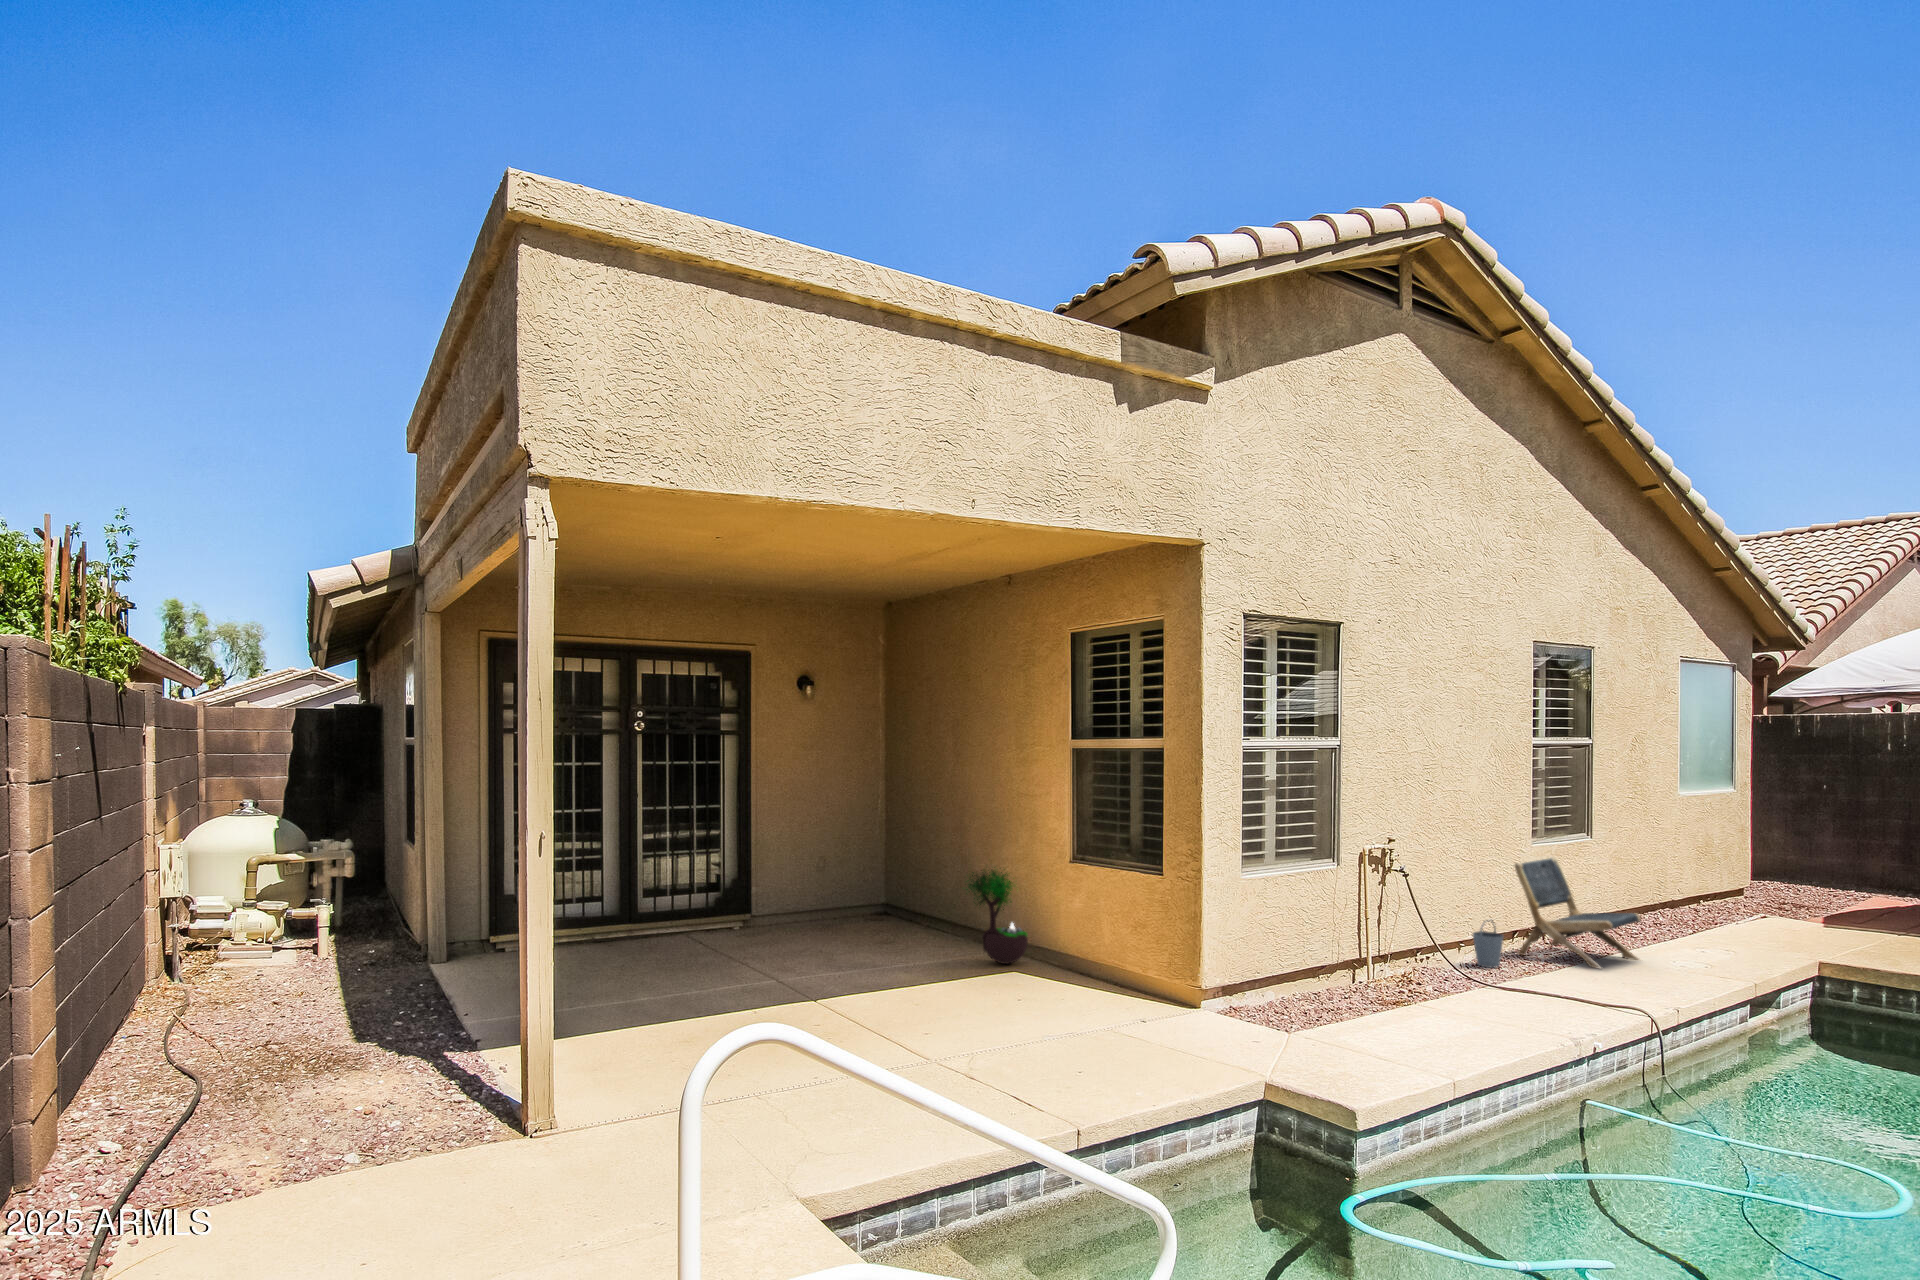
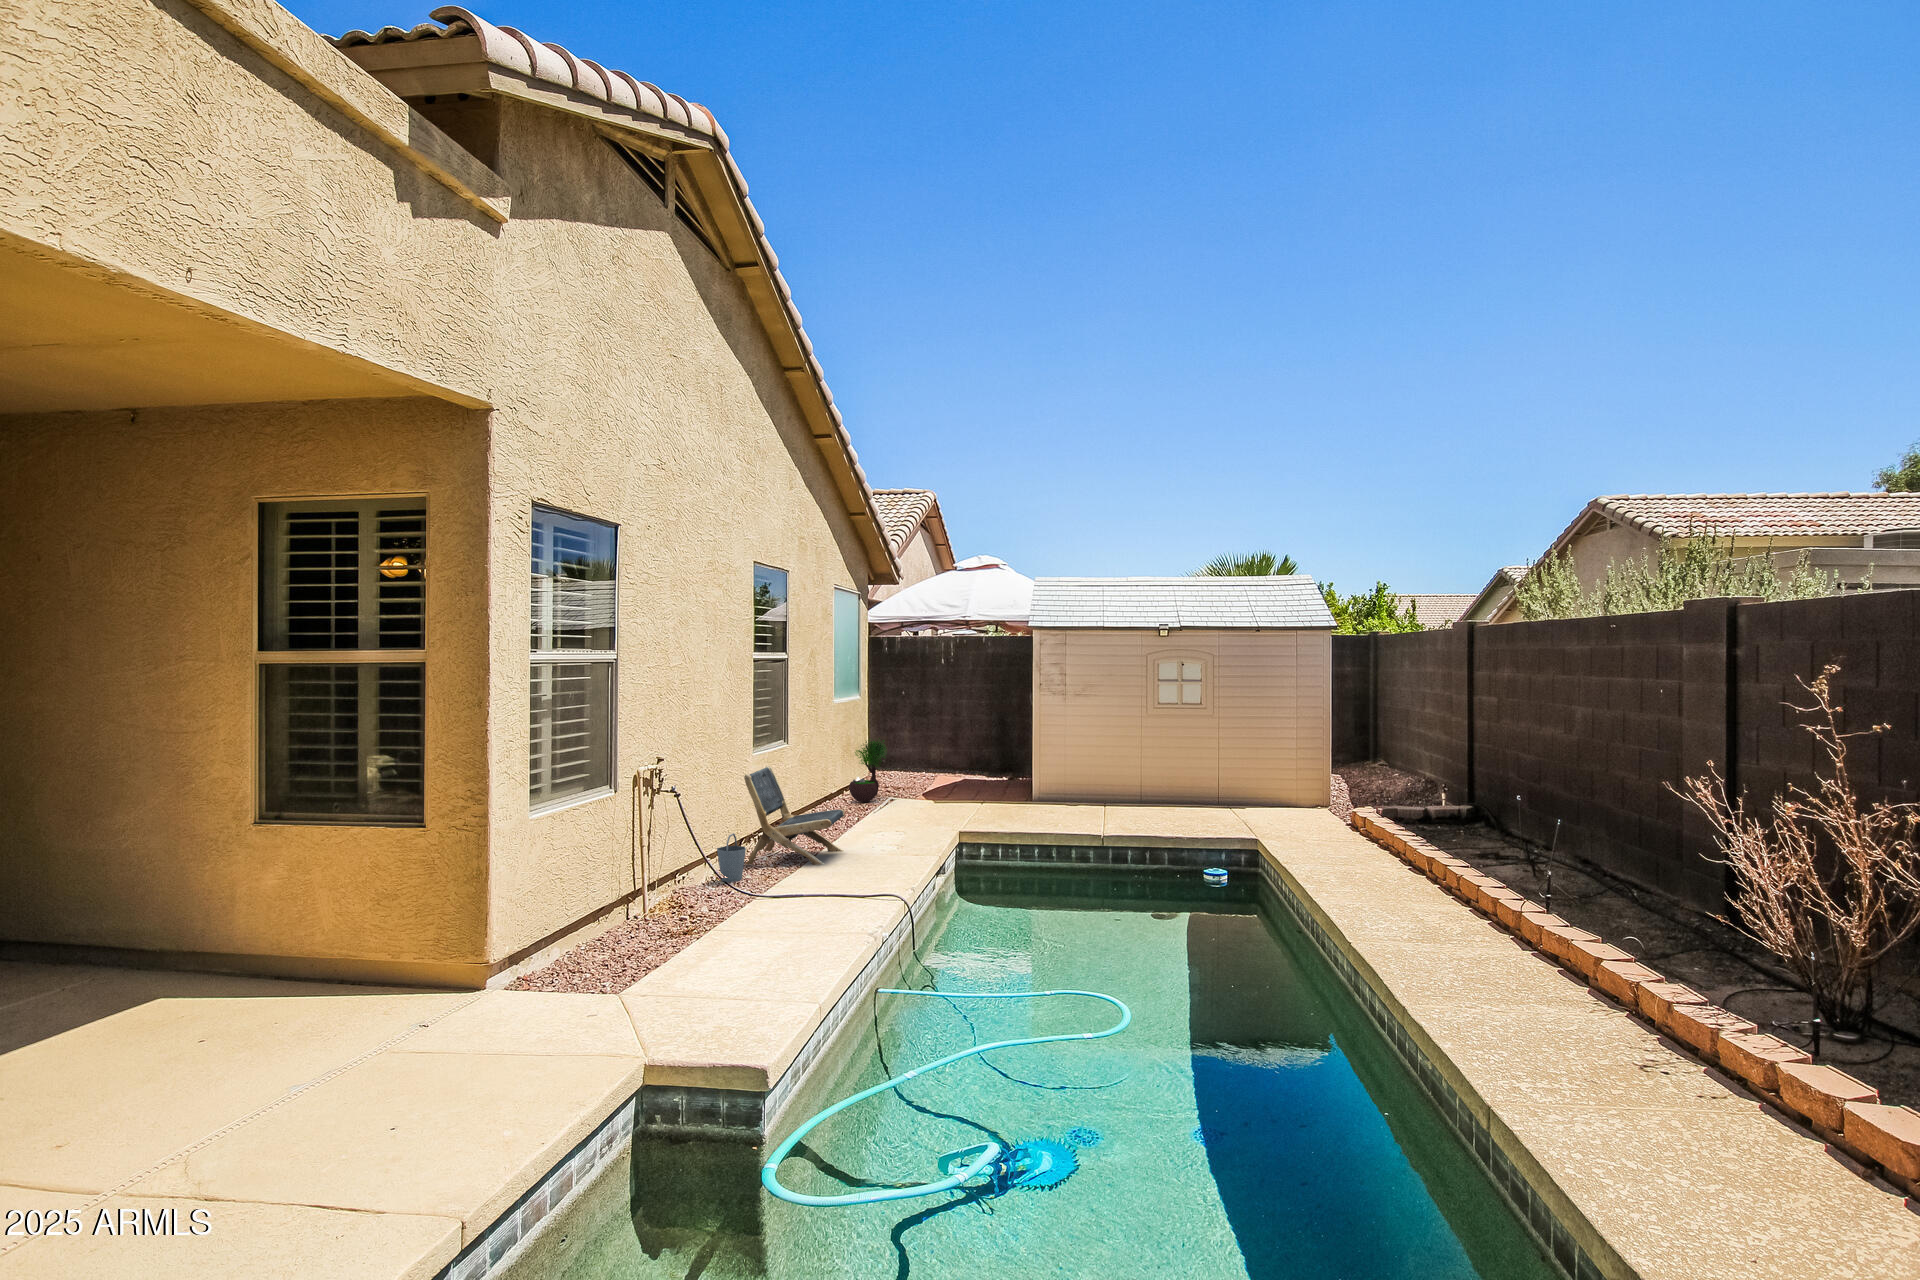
potted tree: present [963,867,1028,964] -> present [849,738,886,802]

